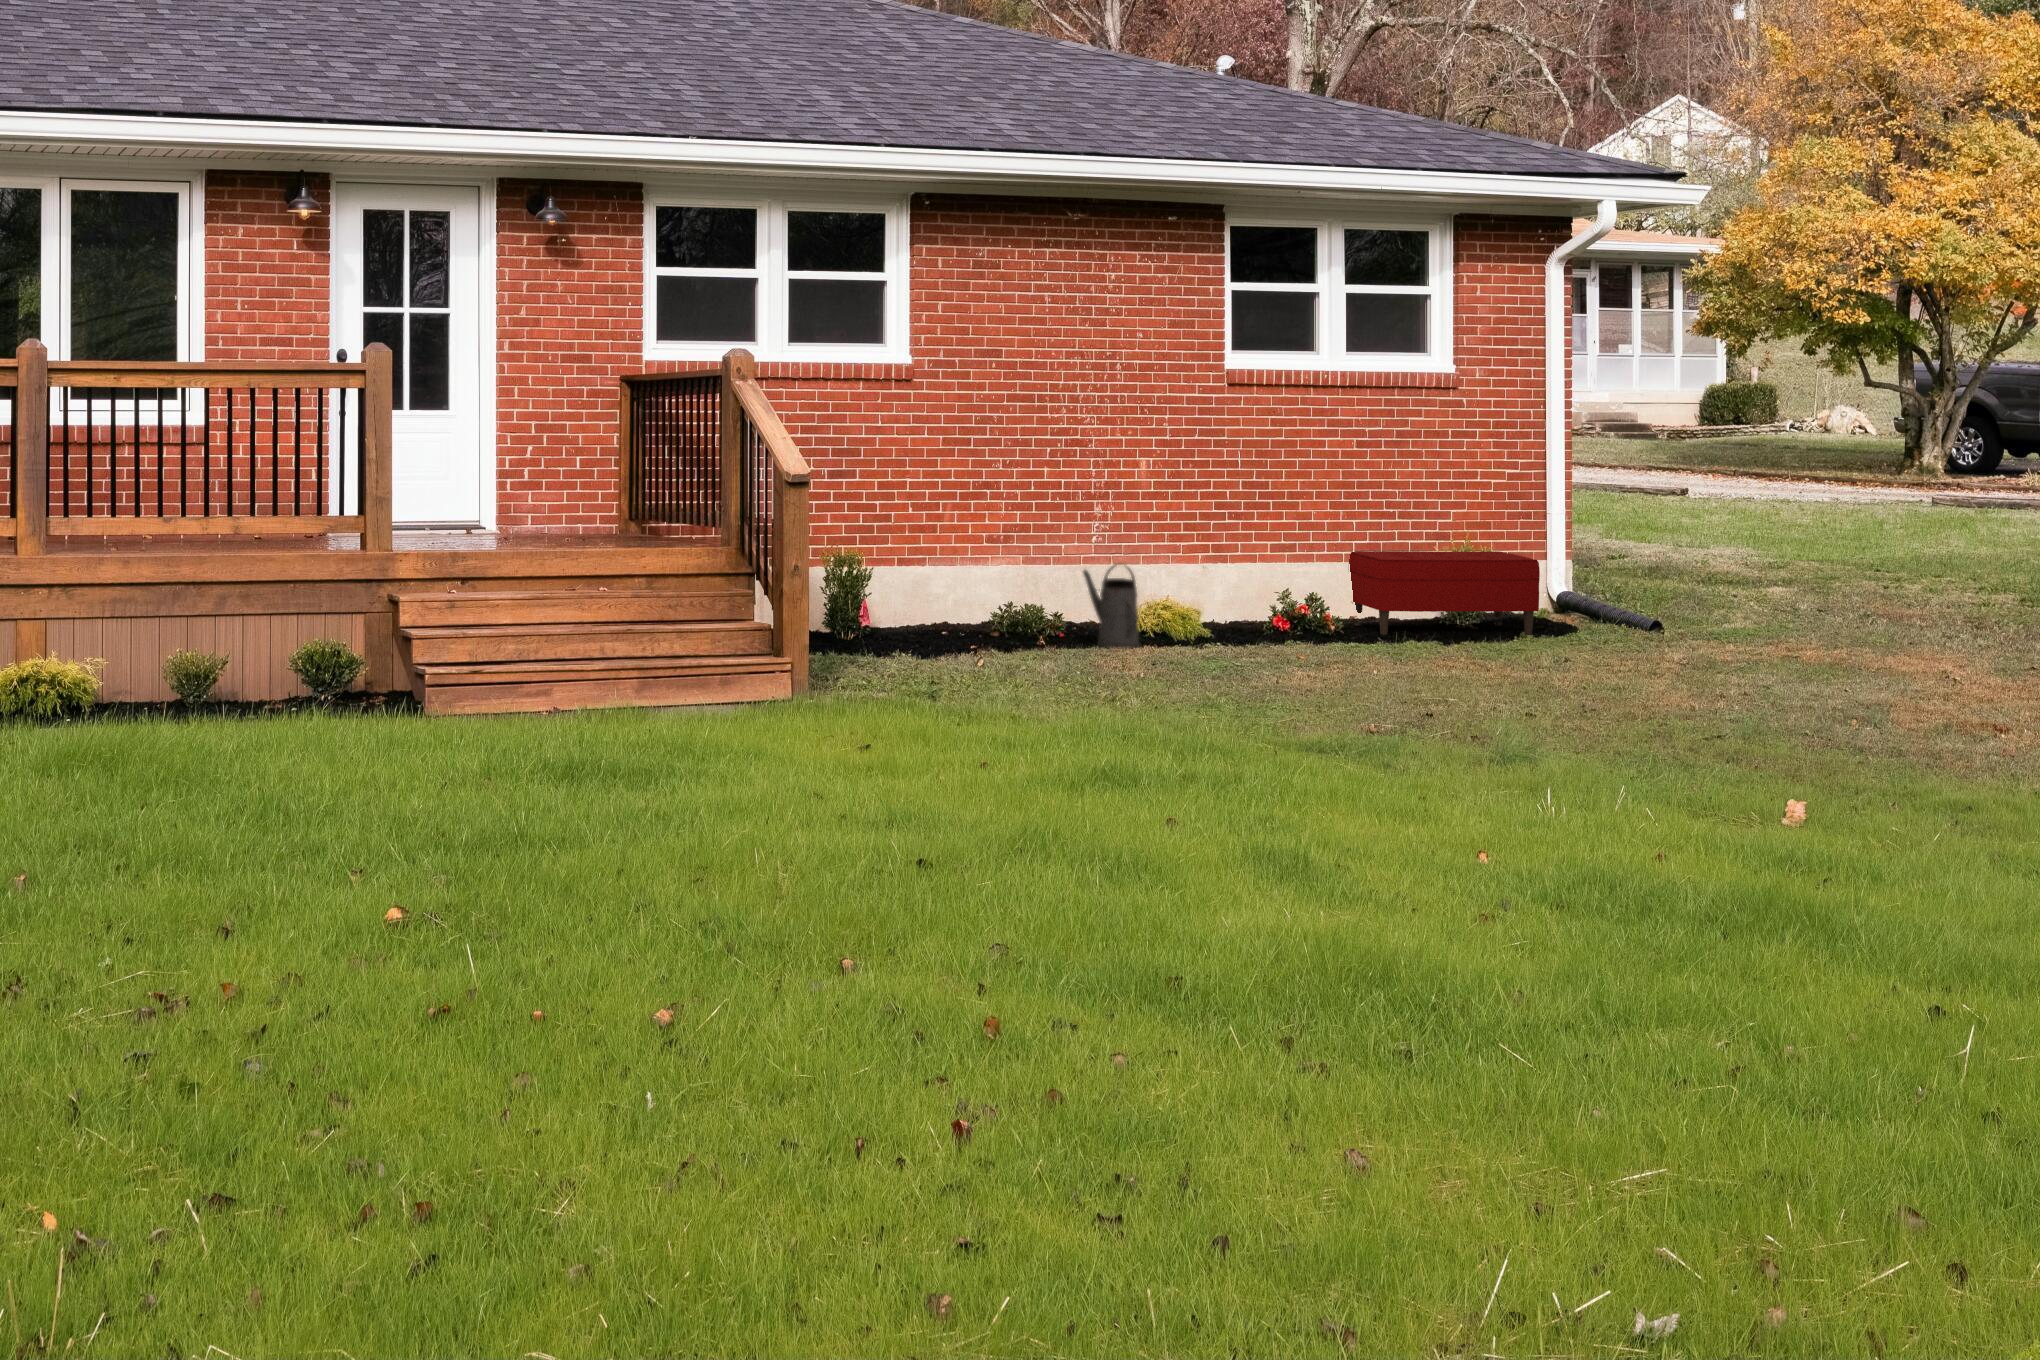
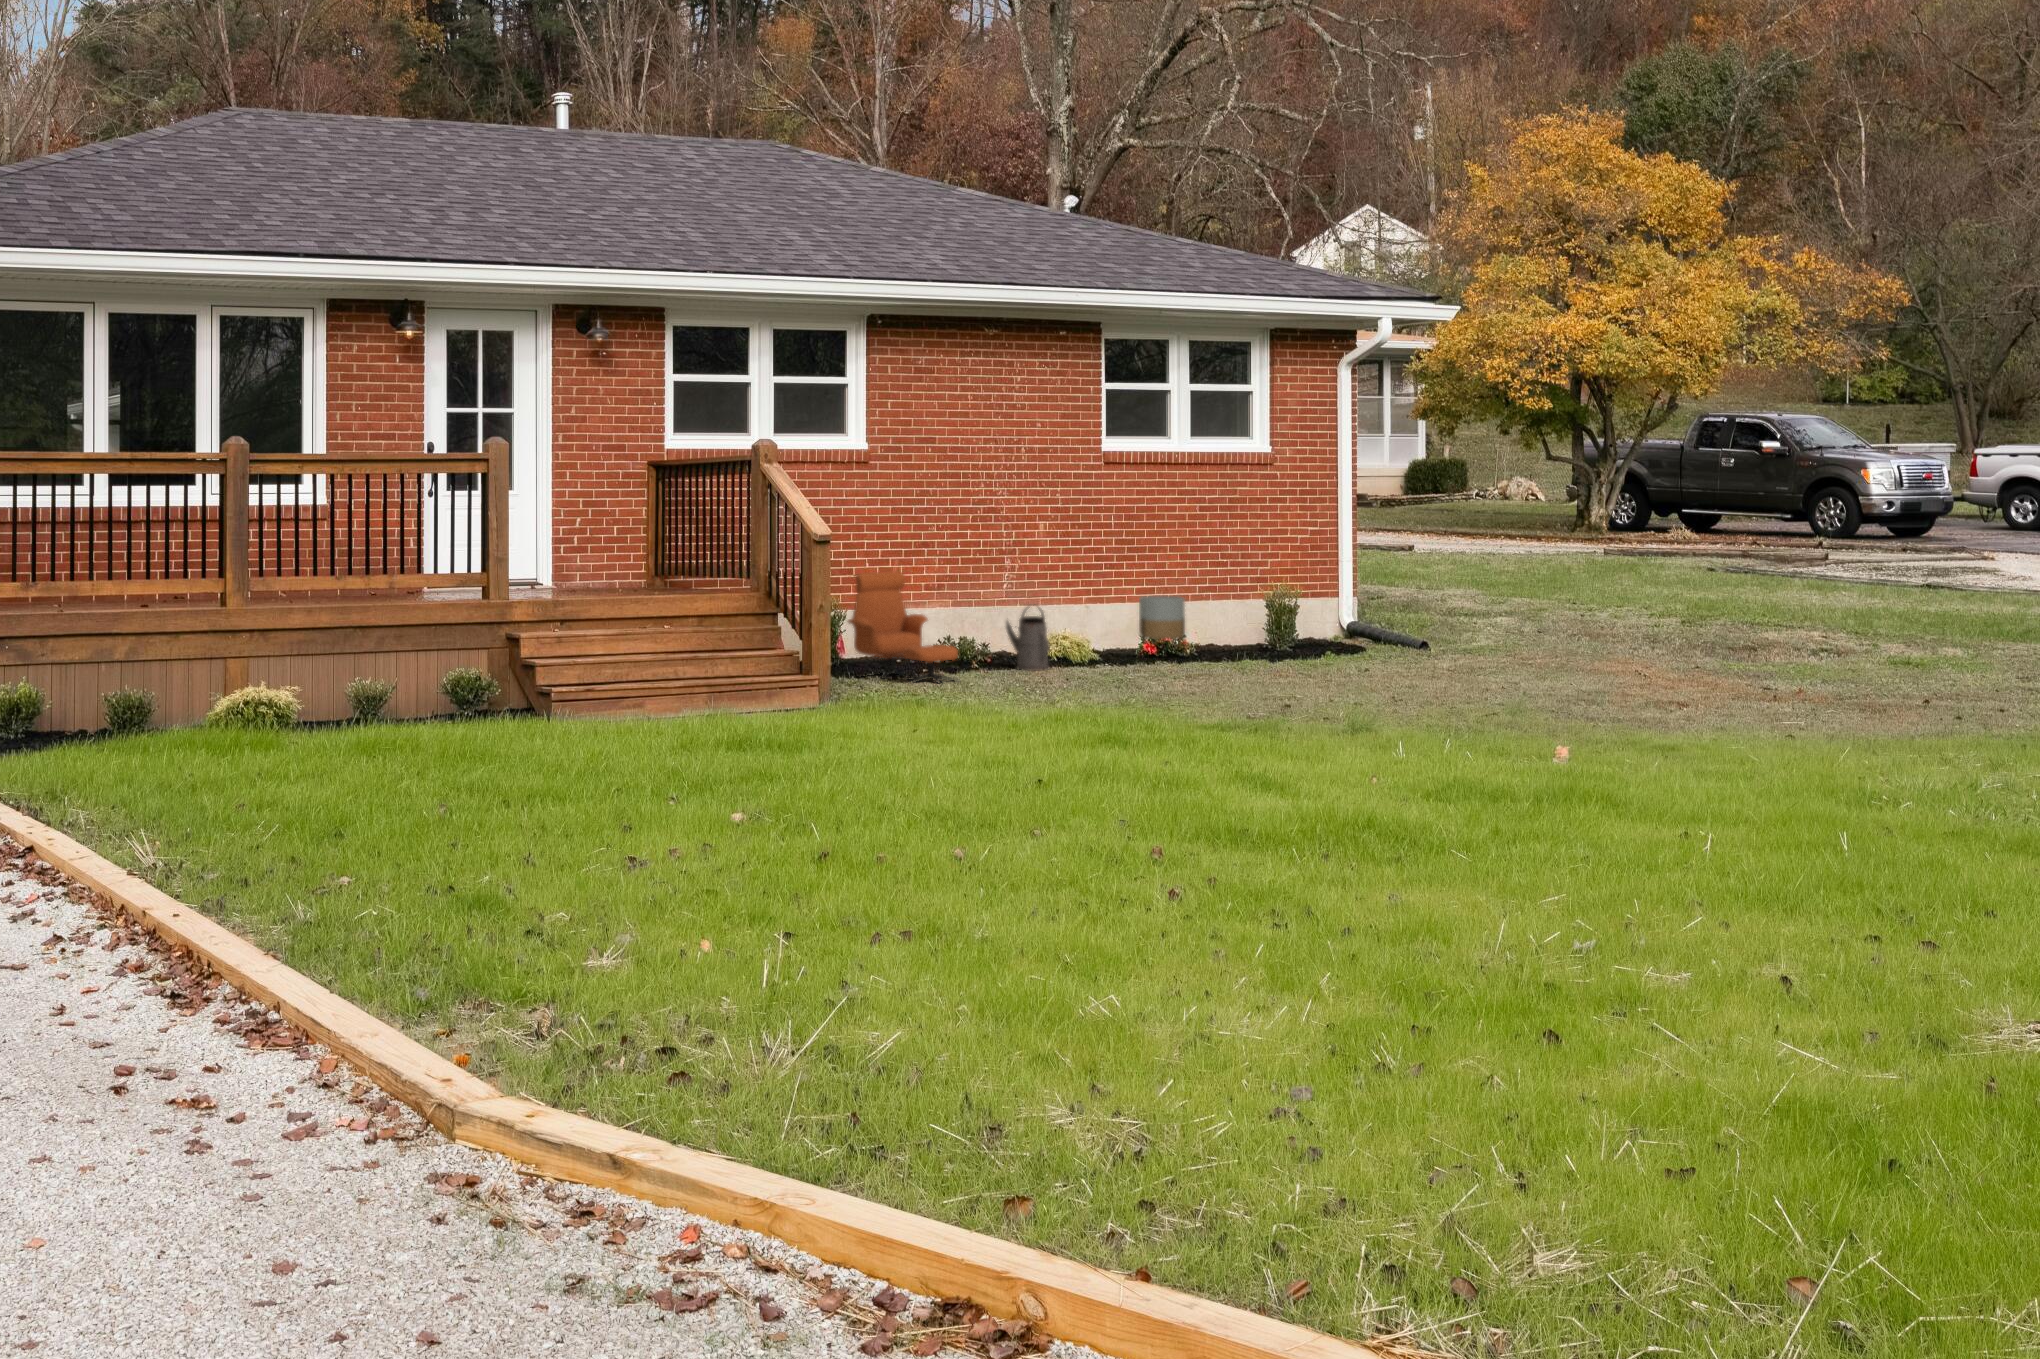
lounge chair: none [872,518,1008,668] -> present [848,571,959,684]
bench: present [1349,551,1540,635] -> none [1194,591,1339,657]
planter: none [1270,553,1330,637] -> present [1139,596,1185,658]

